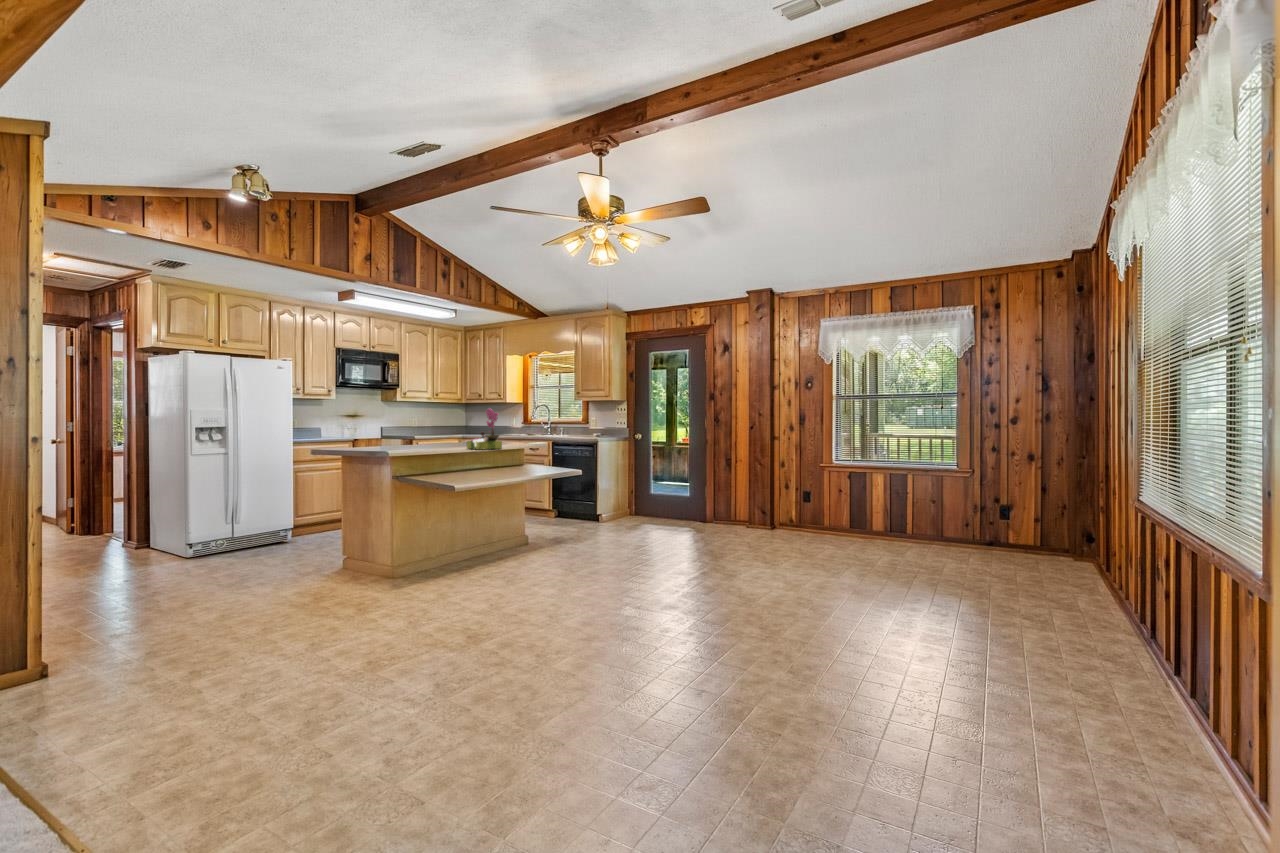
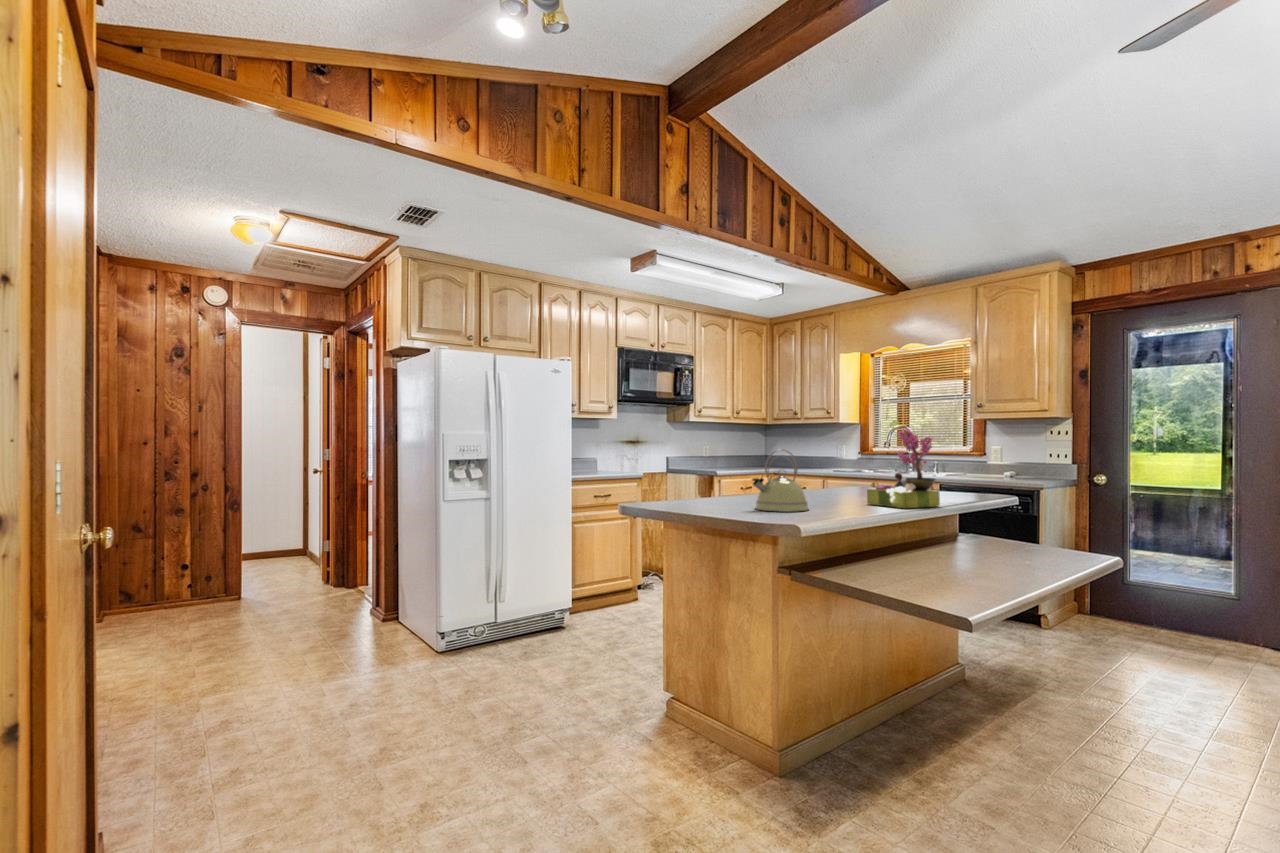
kettle: none [393,419,426,452] -> present [752,449,809,512]

